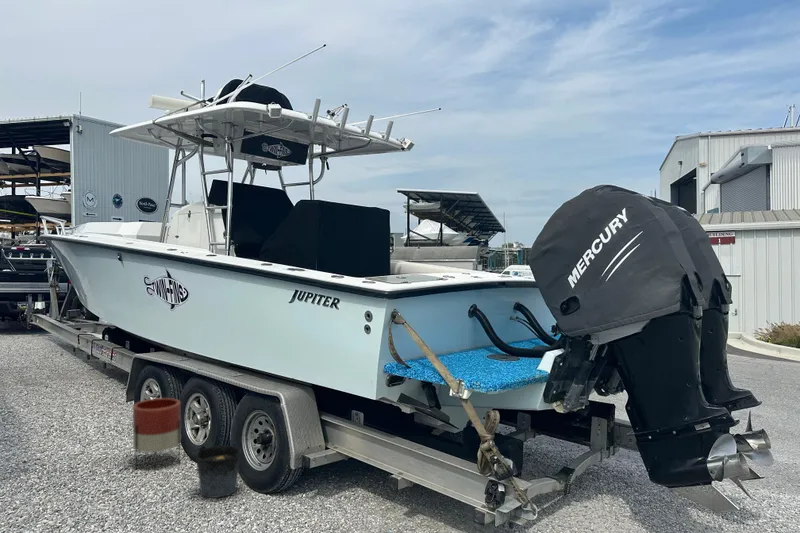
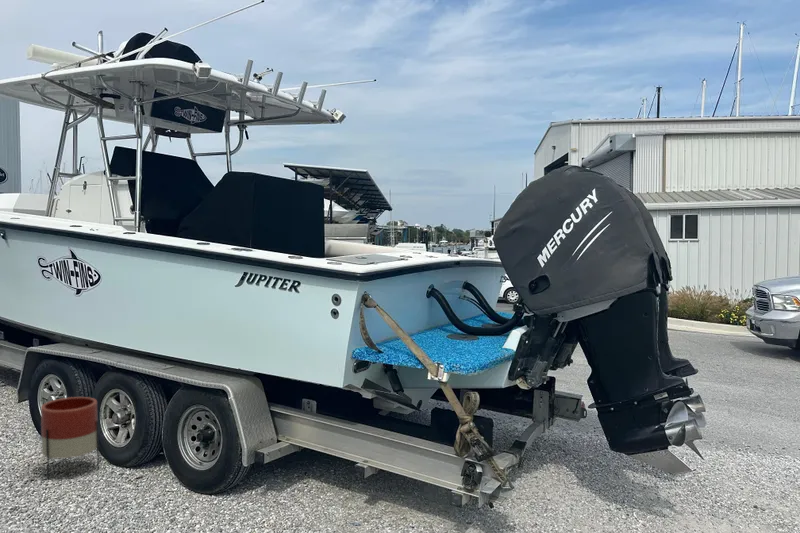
bucket: present [193,446,241,498] -> none [125,445,180,503]

